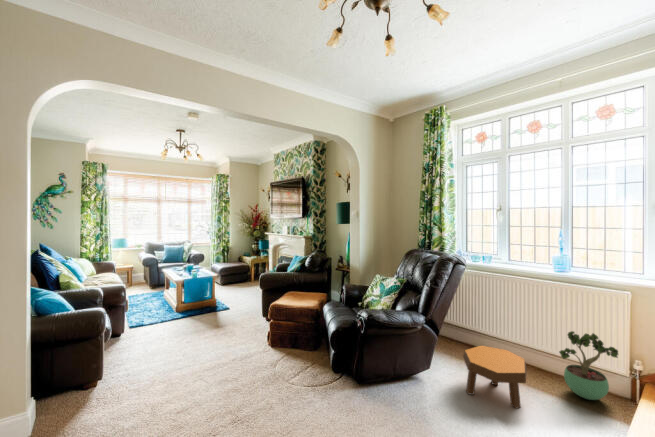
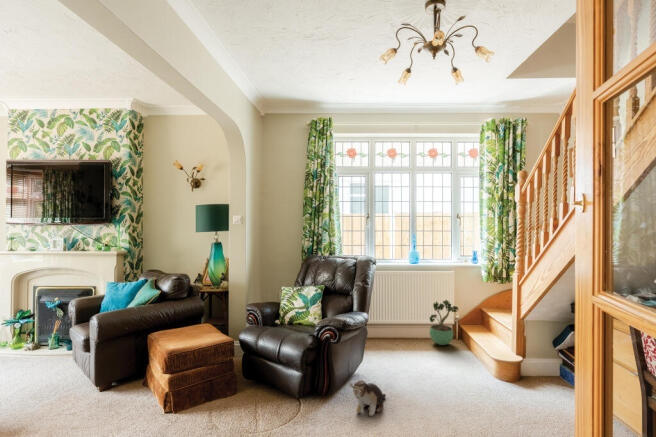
footstool: present [463,346,527,408] -> none [388,327,436,369]
plush toy: none [339,371,400,415] -> present [350,380,386,416]

